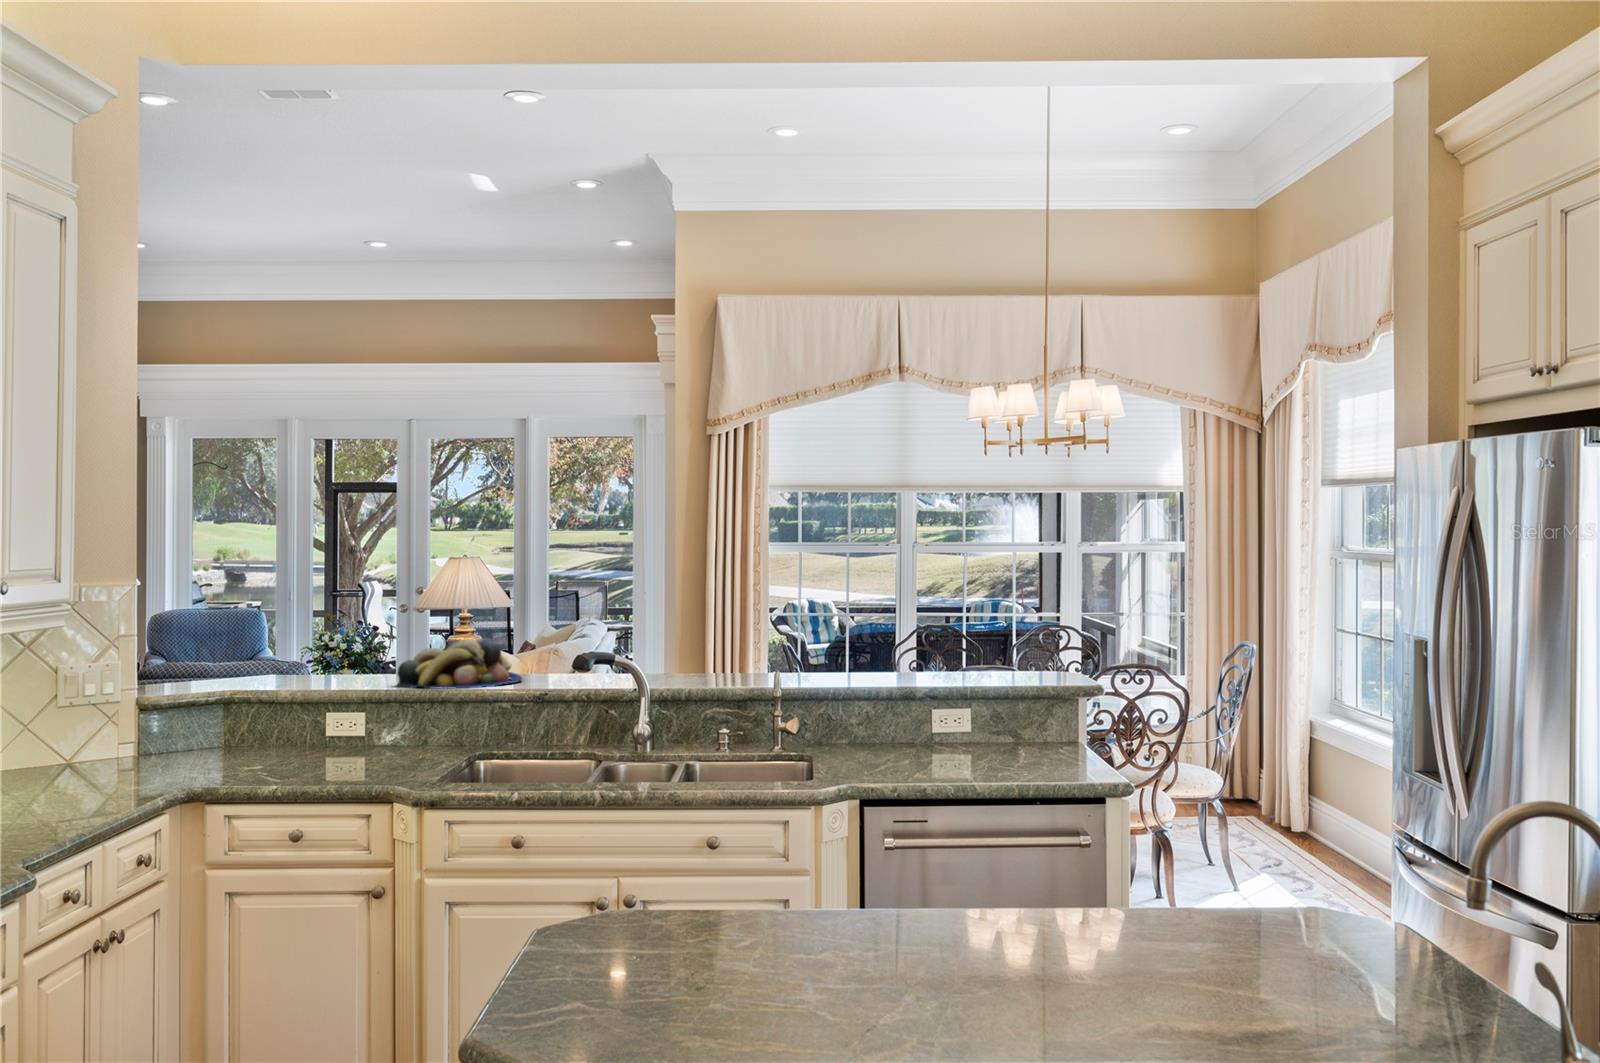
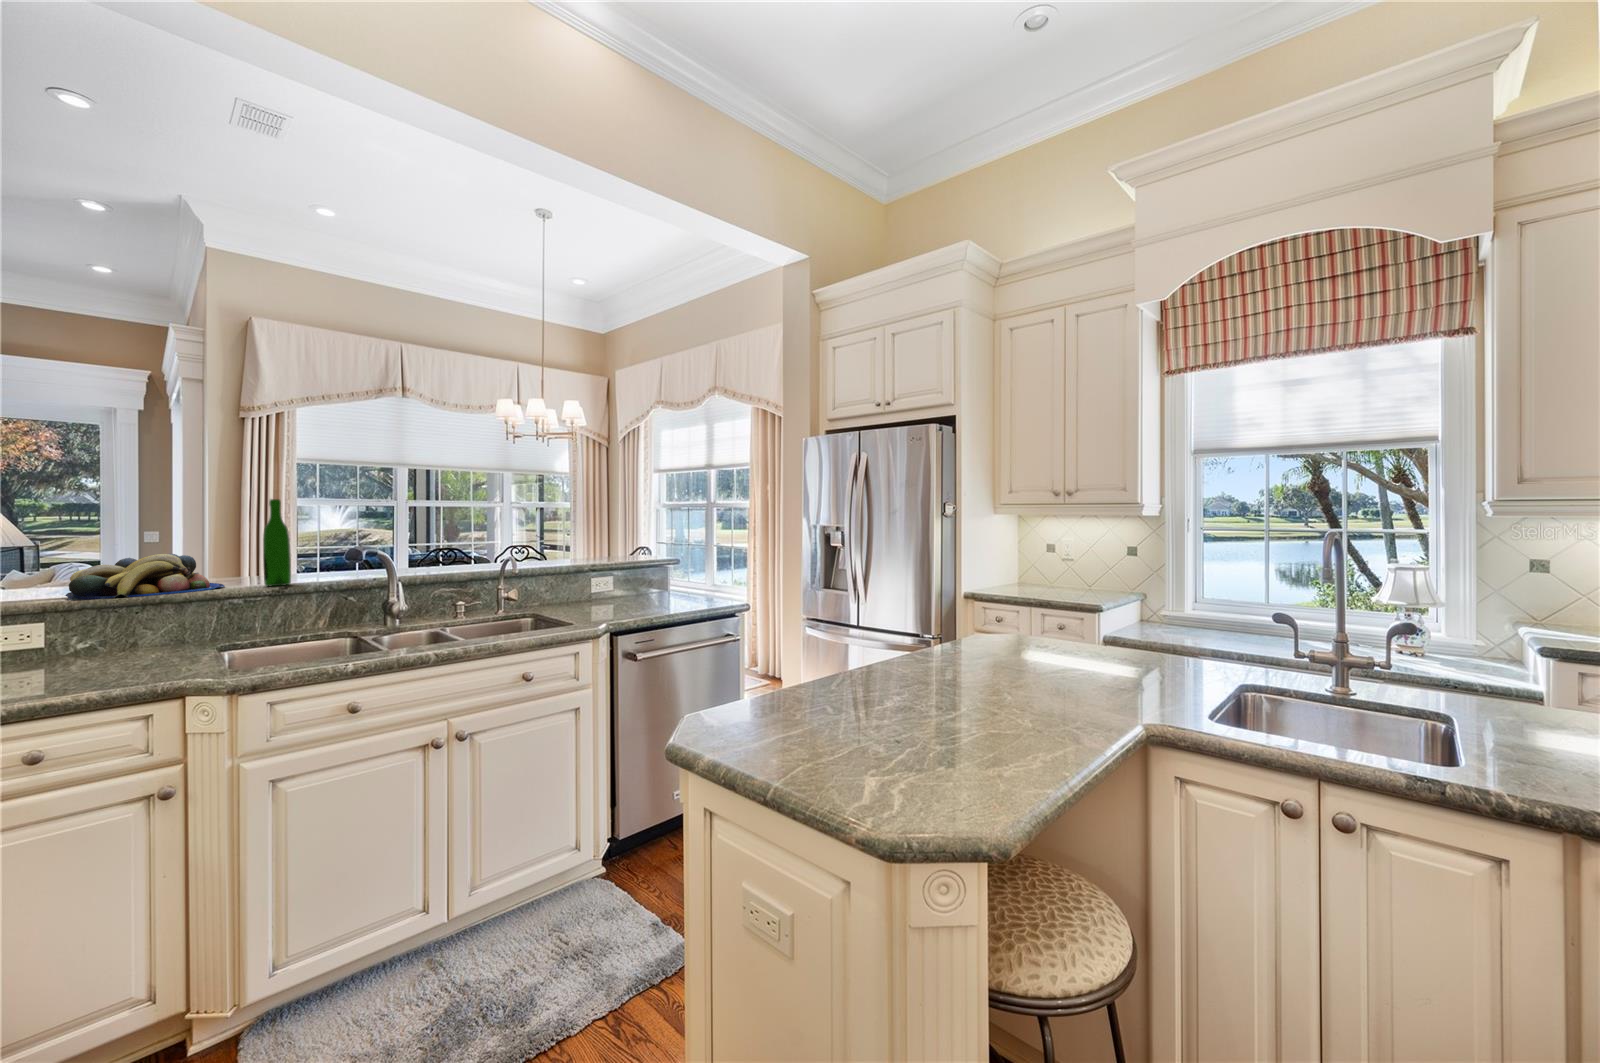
wine bottle: none [530,581,556,690] -> present [263,499,291,586]

